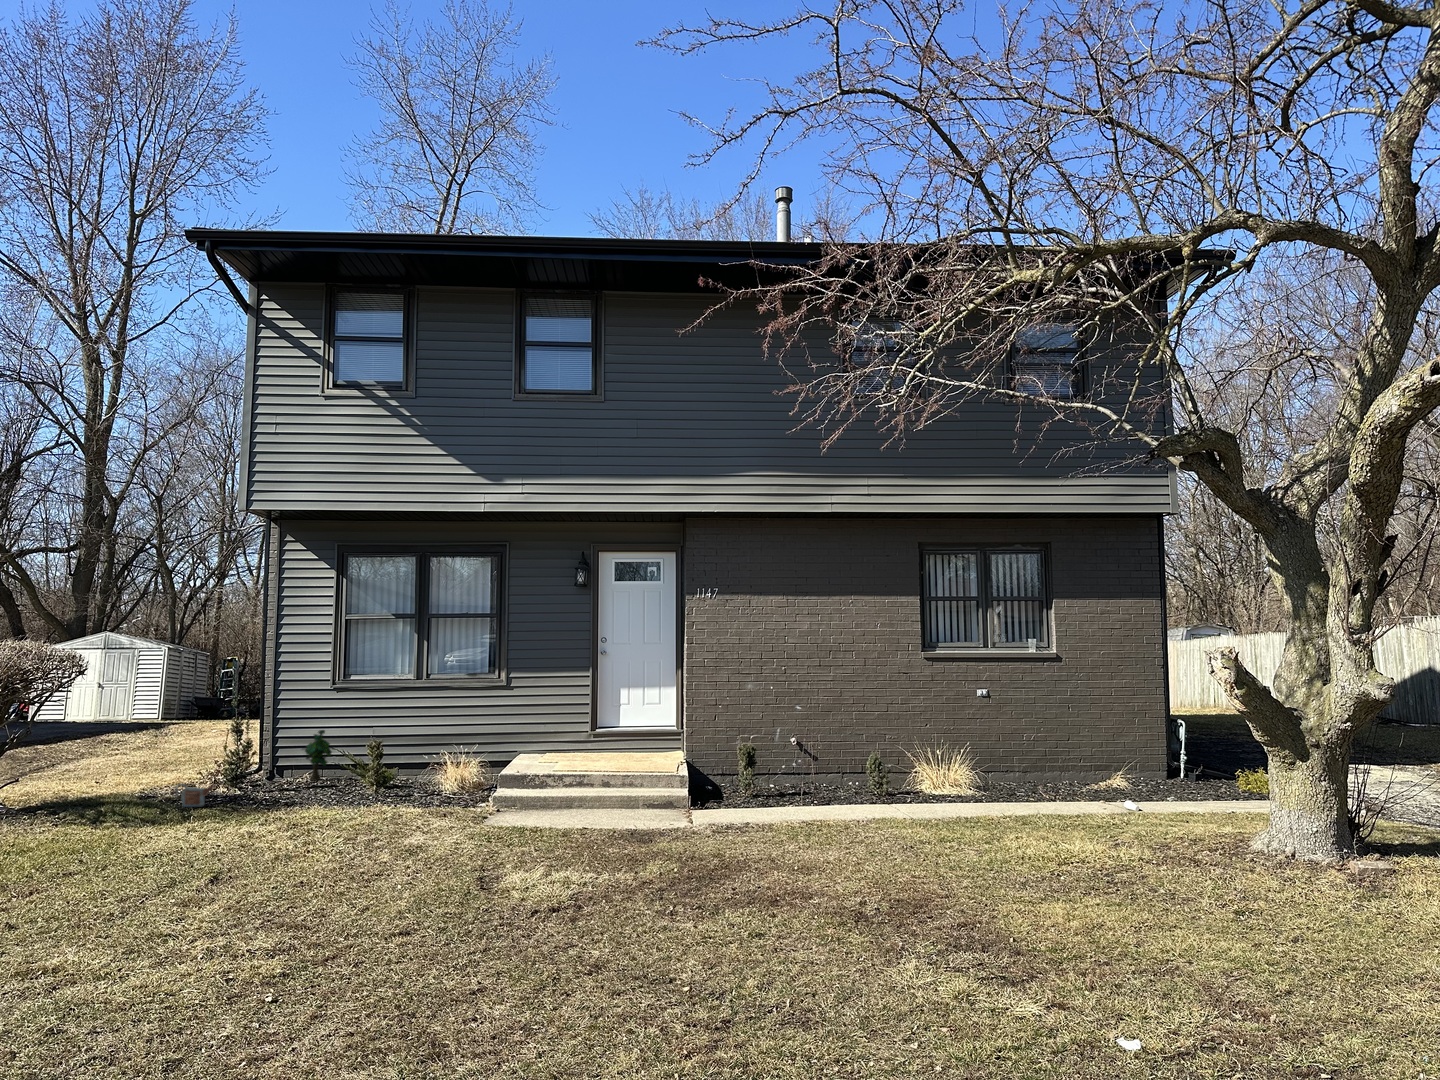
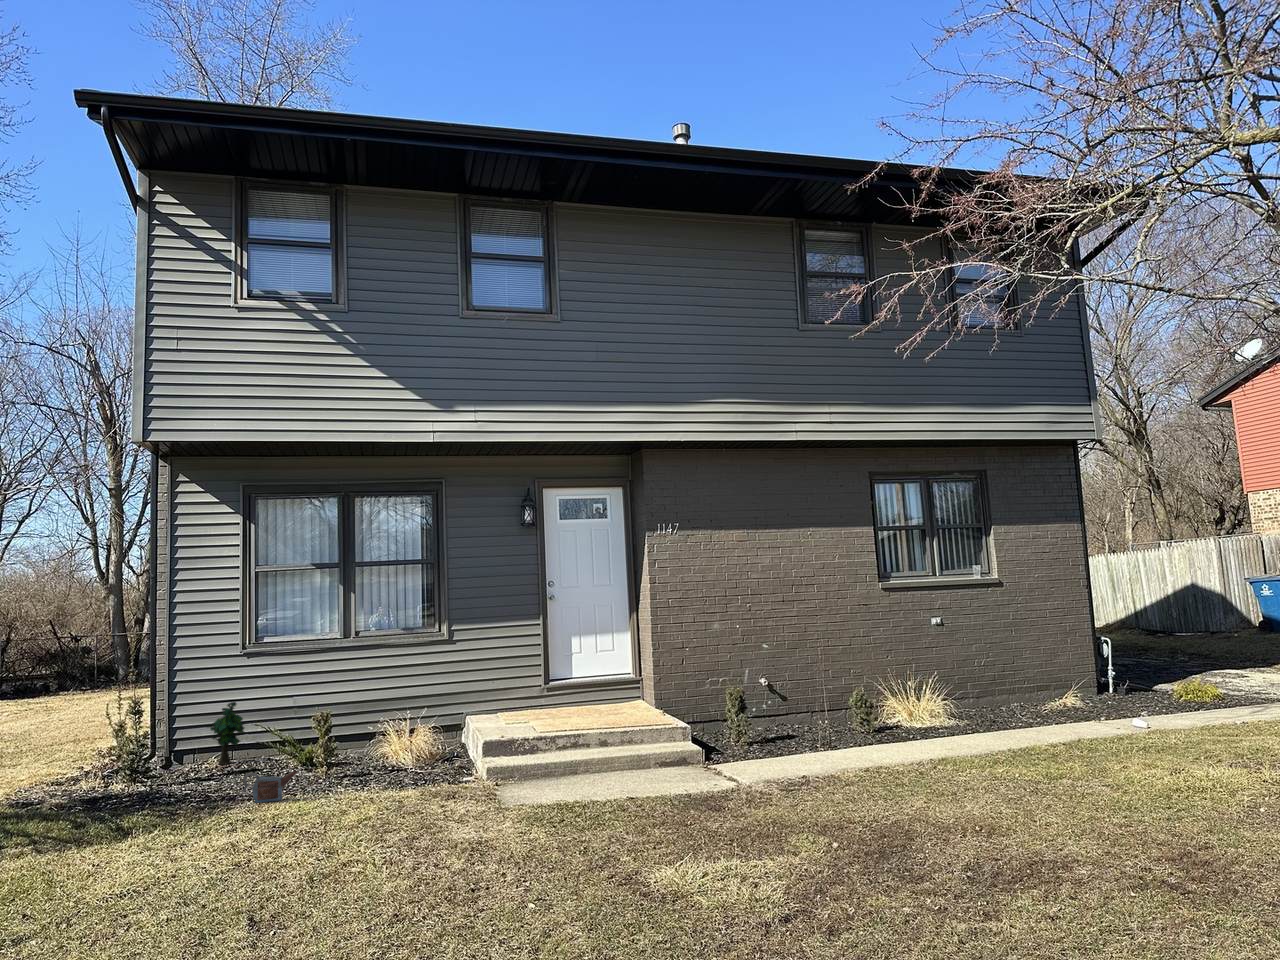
watering can: present [175,783,215,807] -> present [243,770,297,803]

